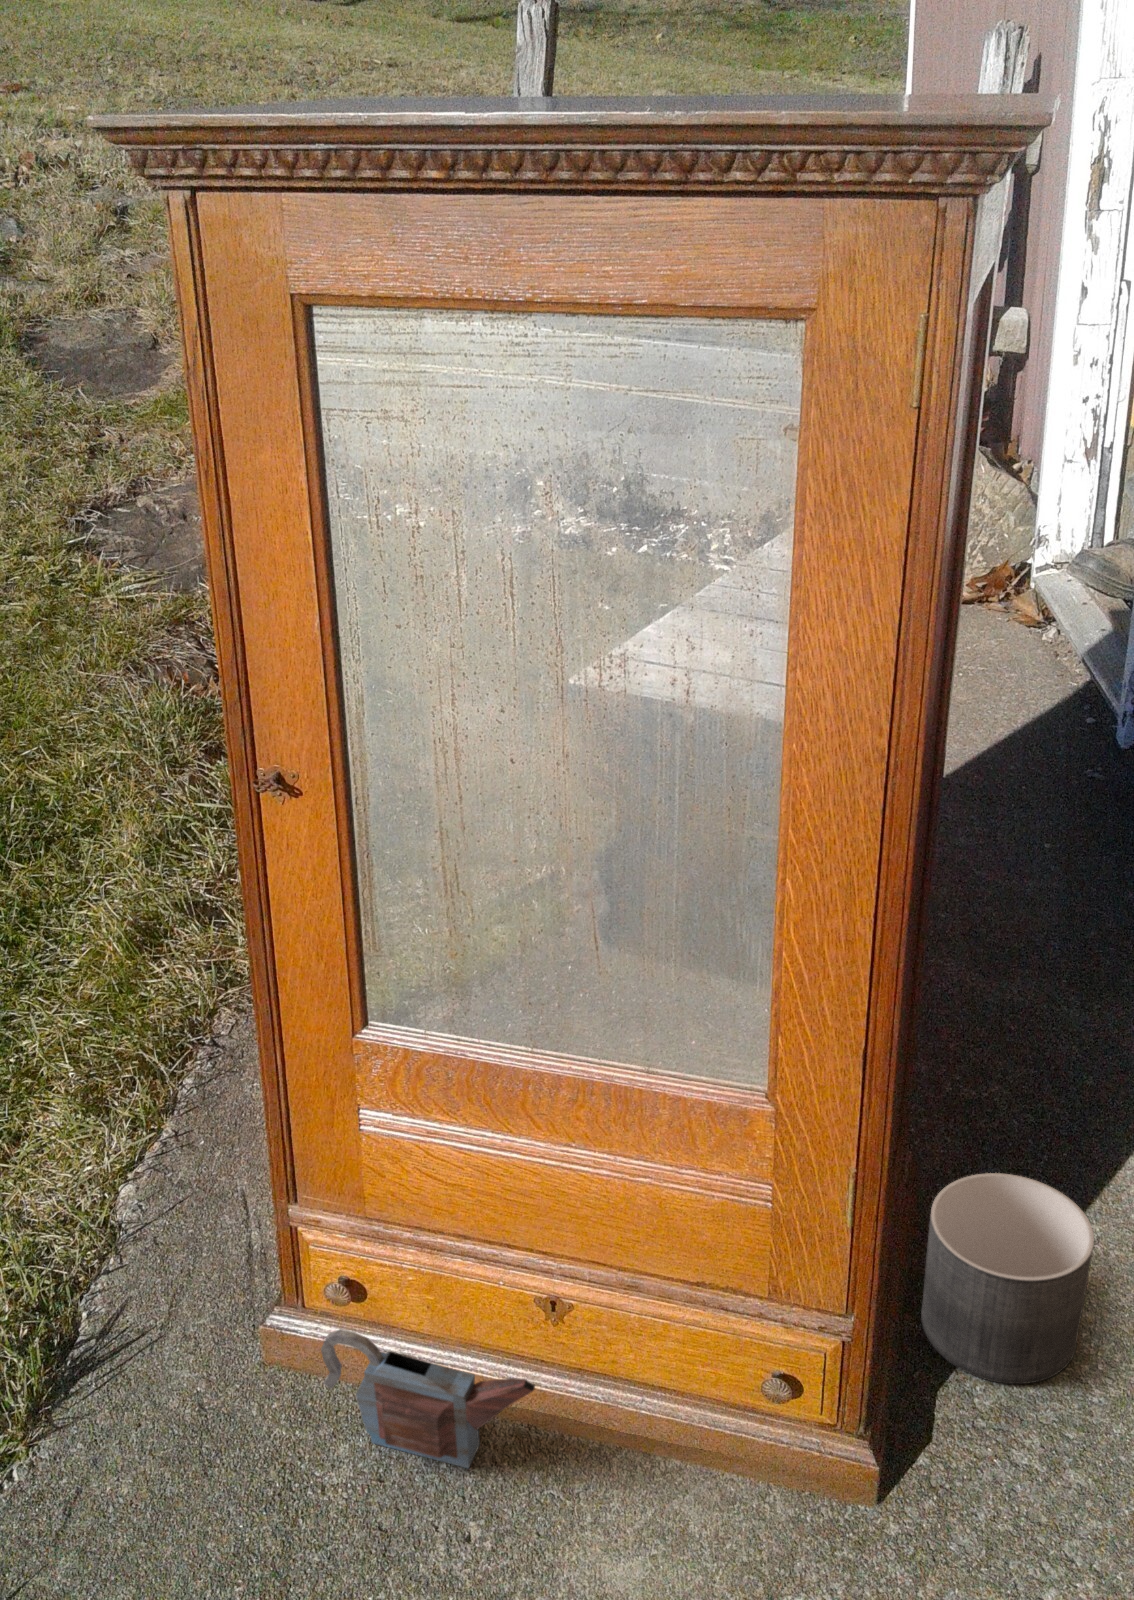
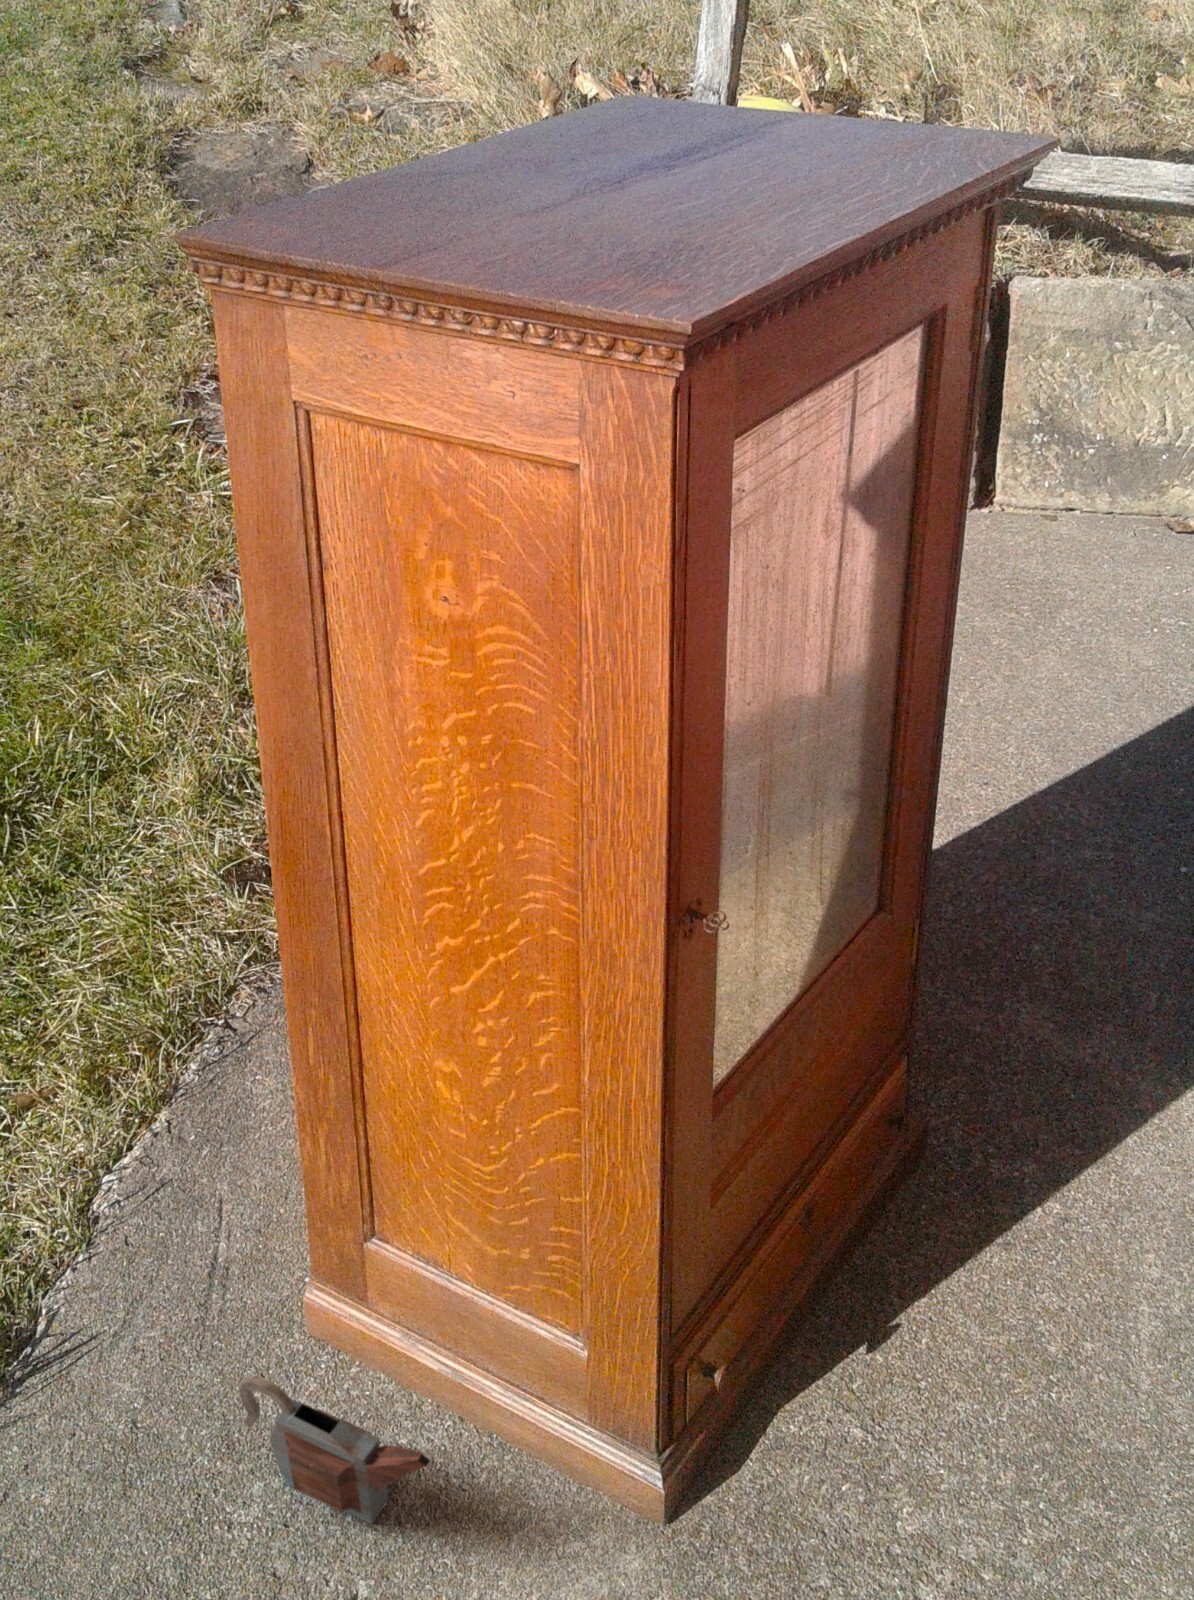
planter: present [921,1173,1094,1384] -> none [867,1288,1044,1514]

